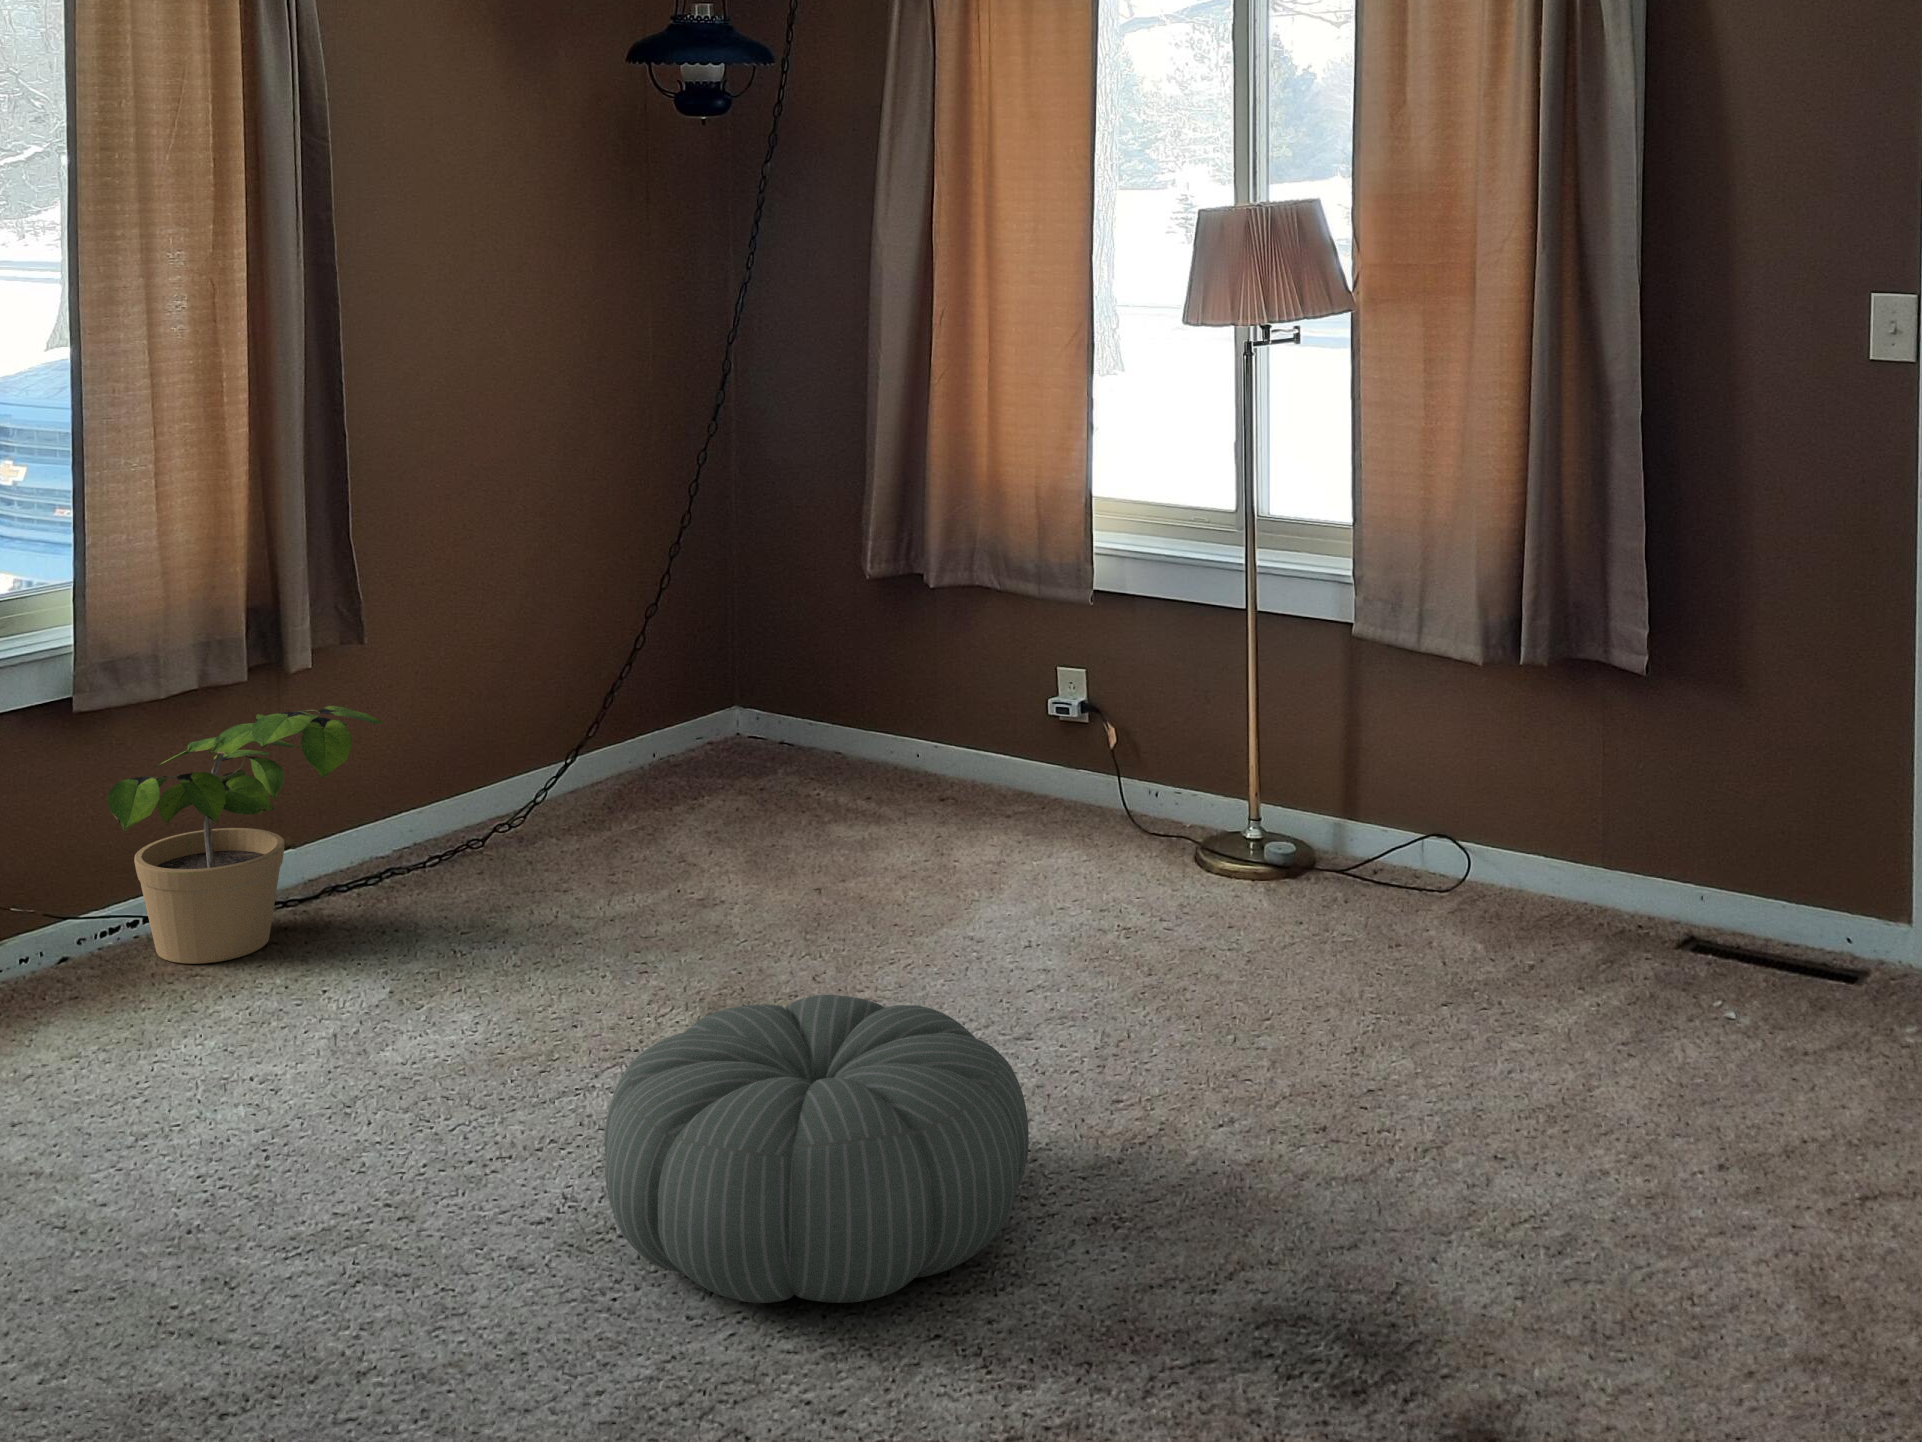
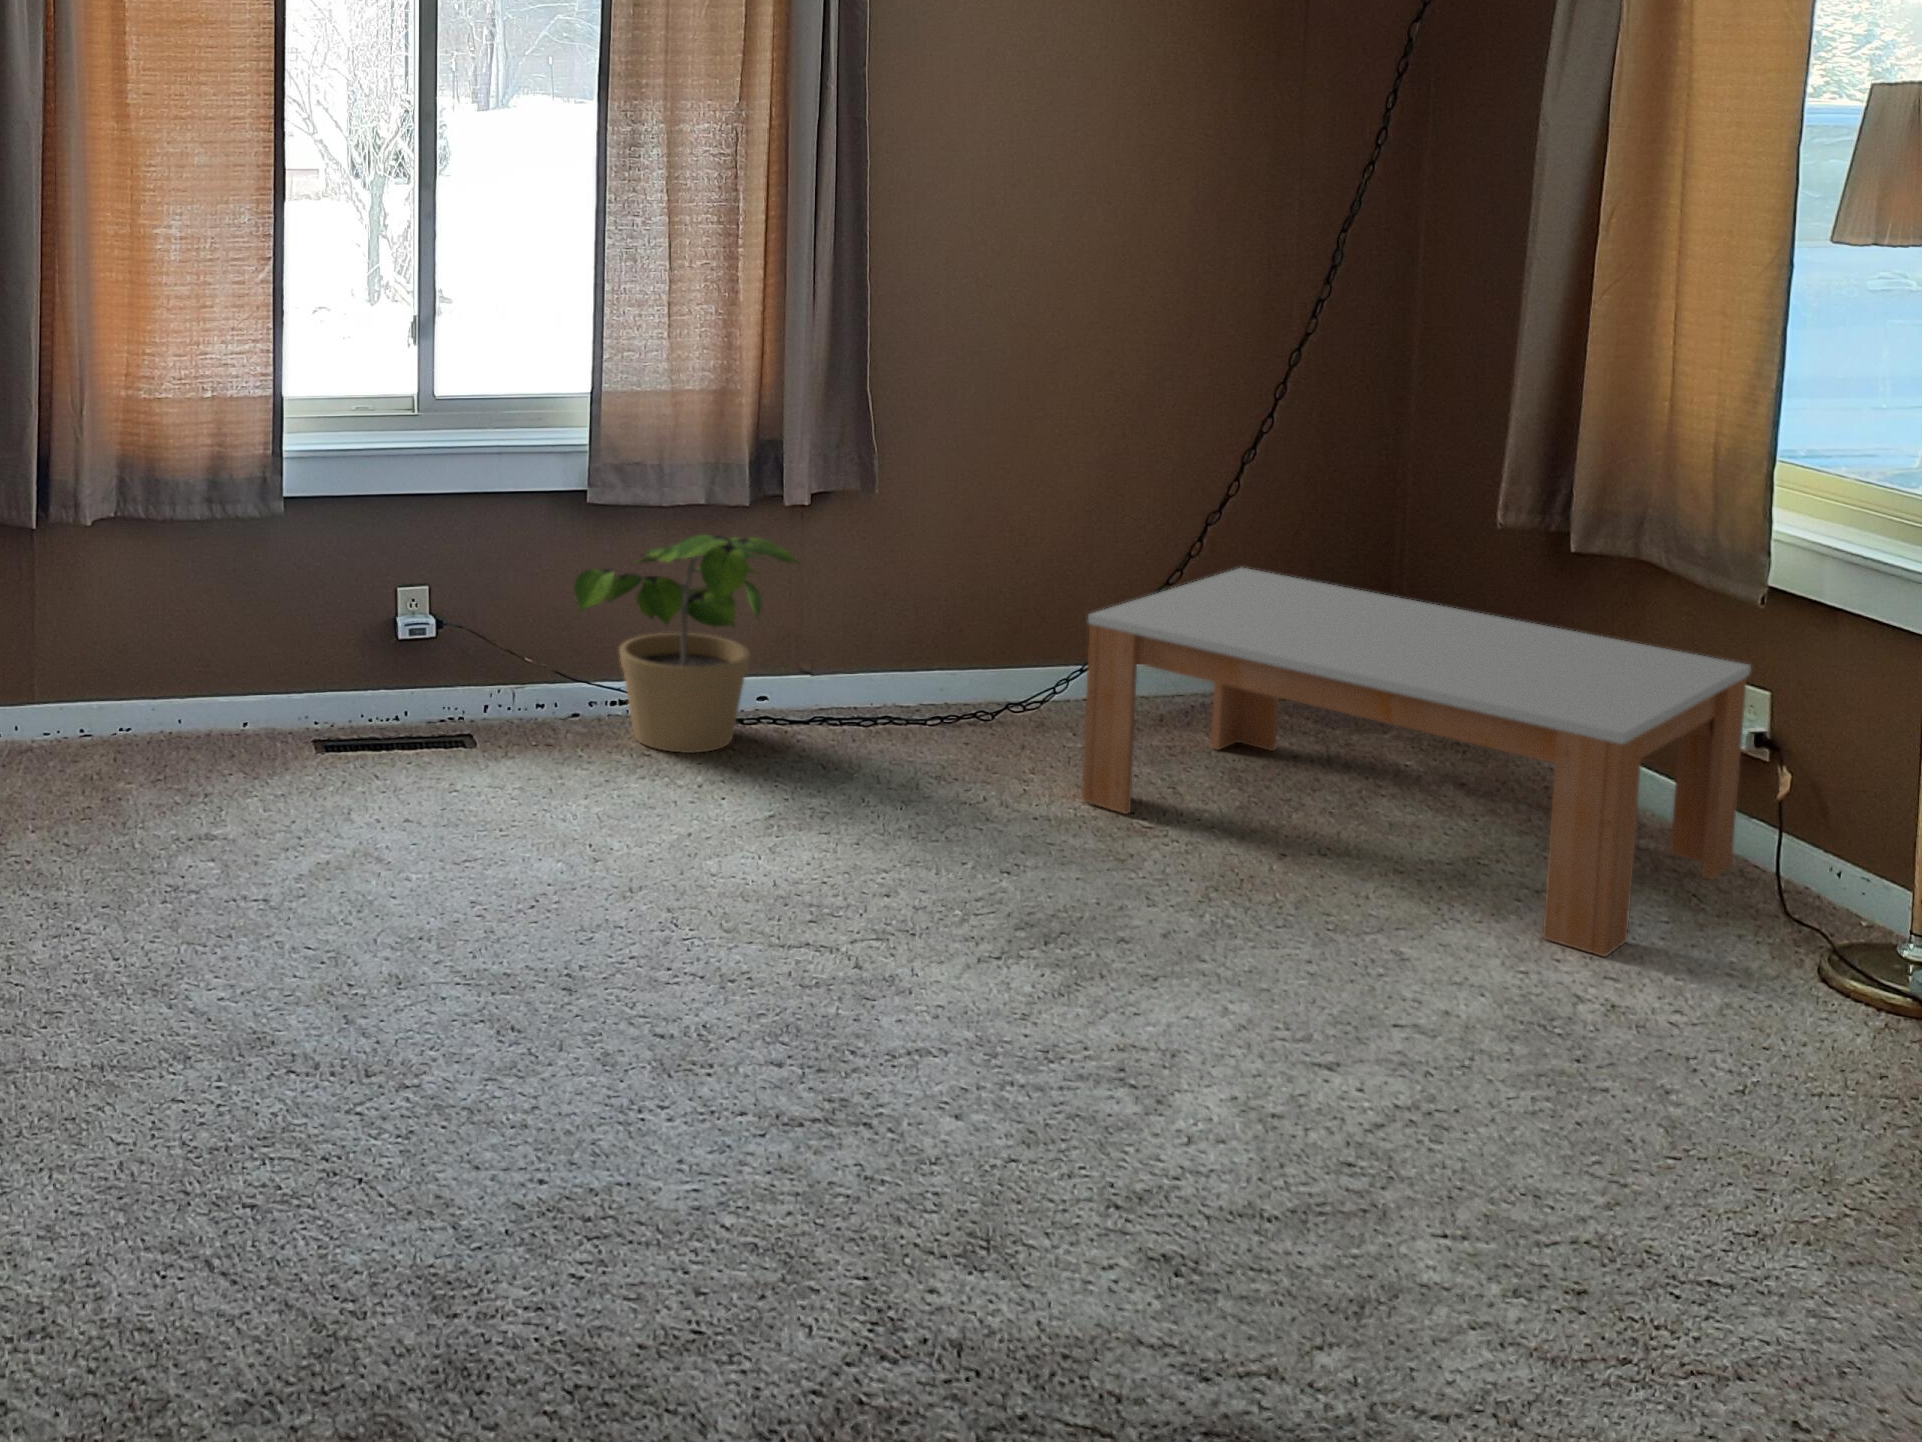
coffee table: none [633,652,1091,893] -> present [1082,568,1751,957]
pouf: present [604,995,1029,1303] -> none [614,904,1084,1248]

